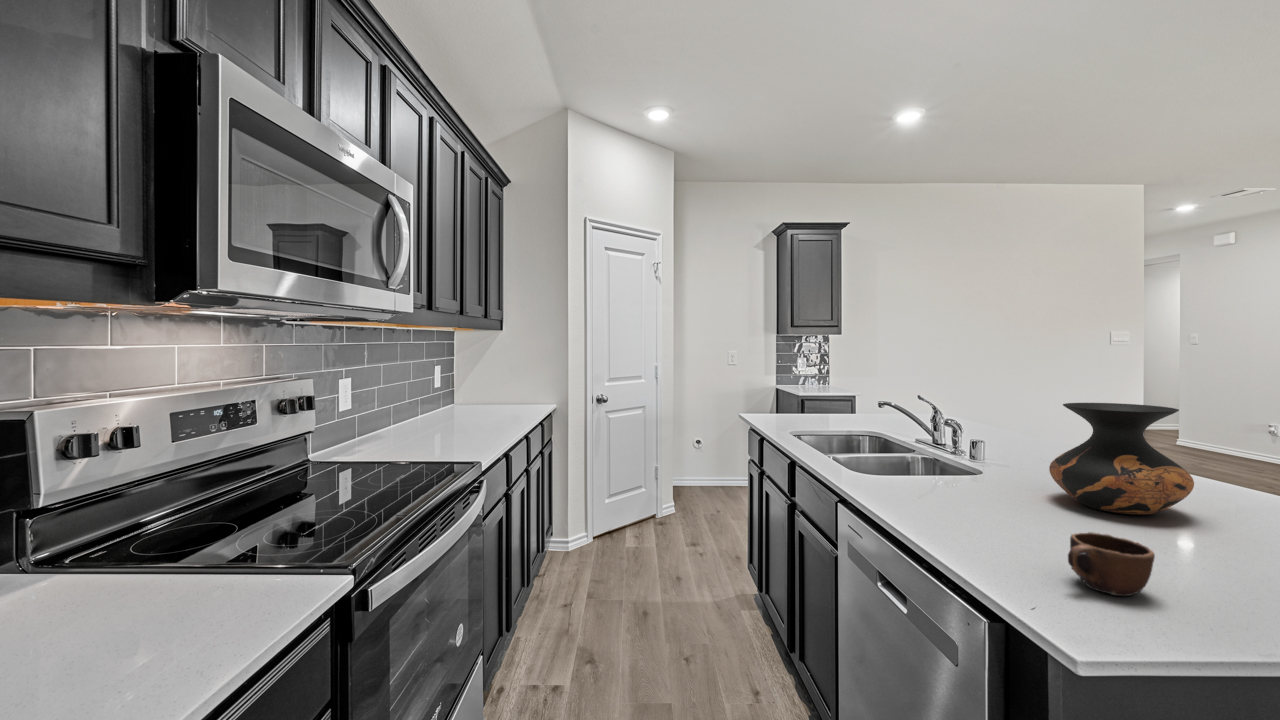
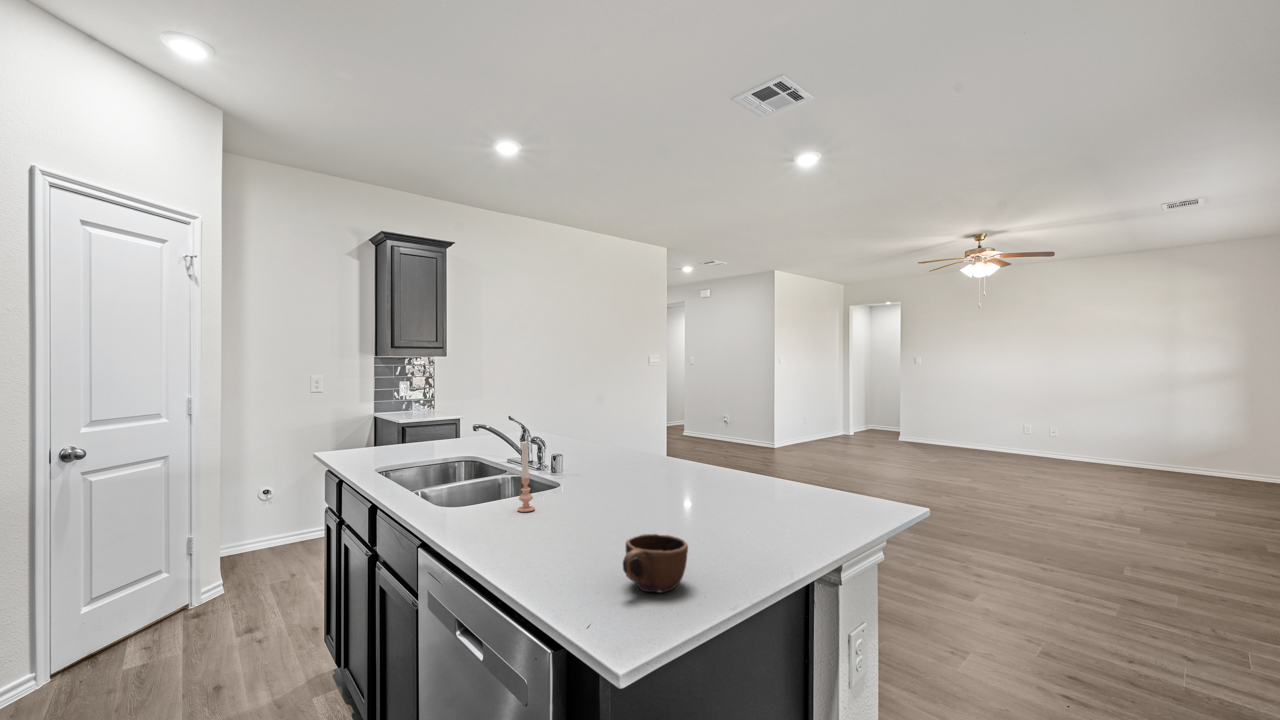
vase: present [1049,403,1194,515] -> none [617,409,717,509]
candle: none [934,423,952,490] -> present [517,441,535,512]

